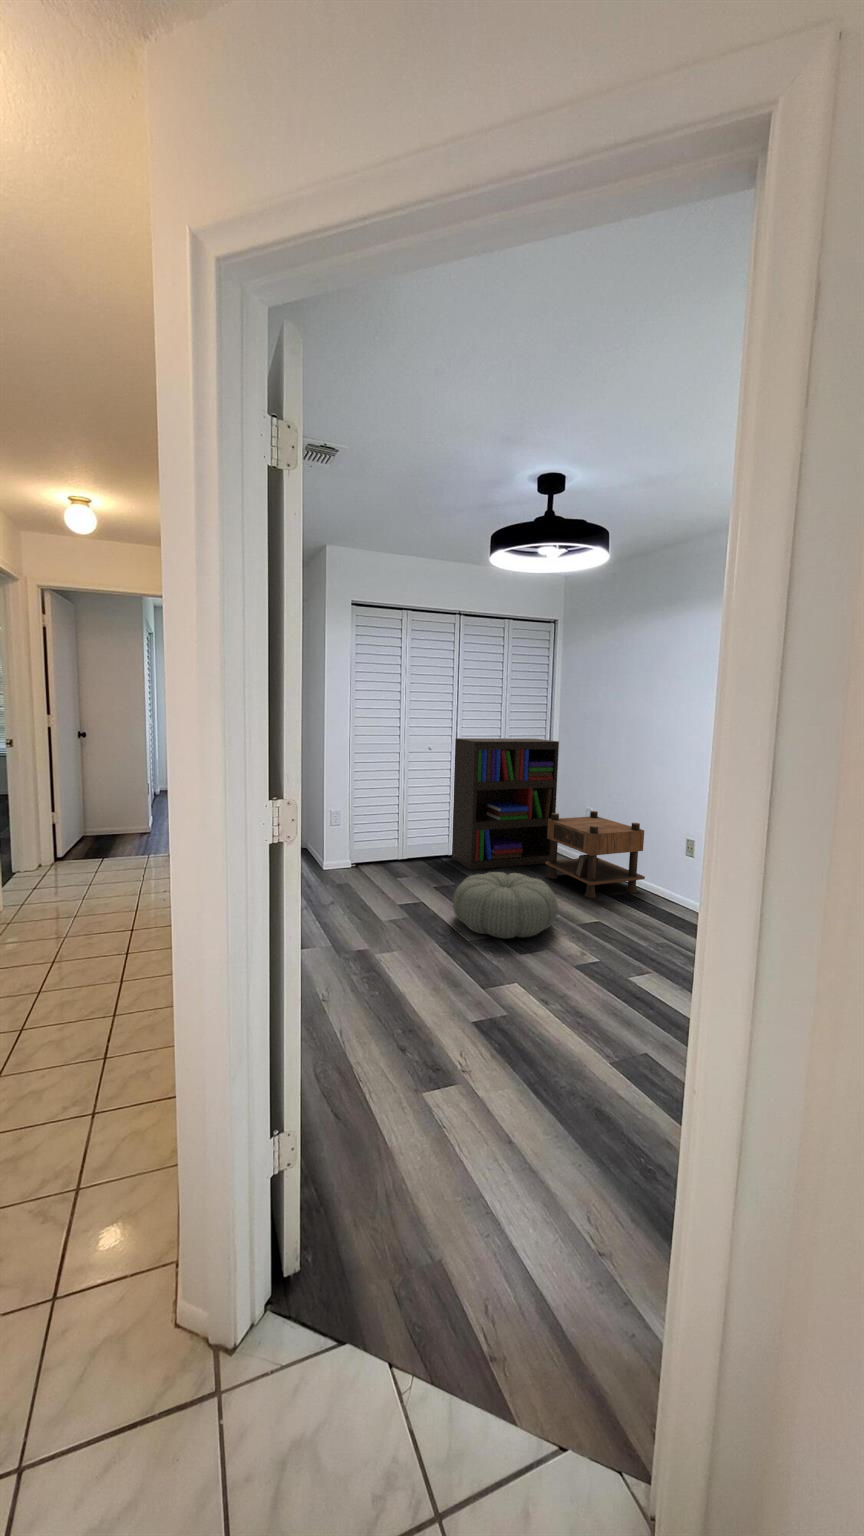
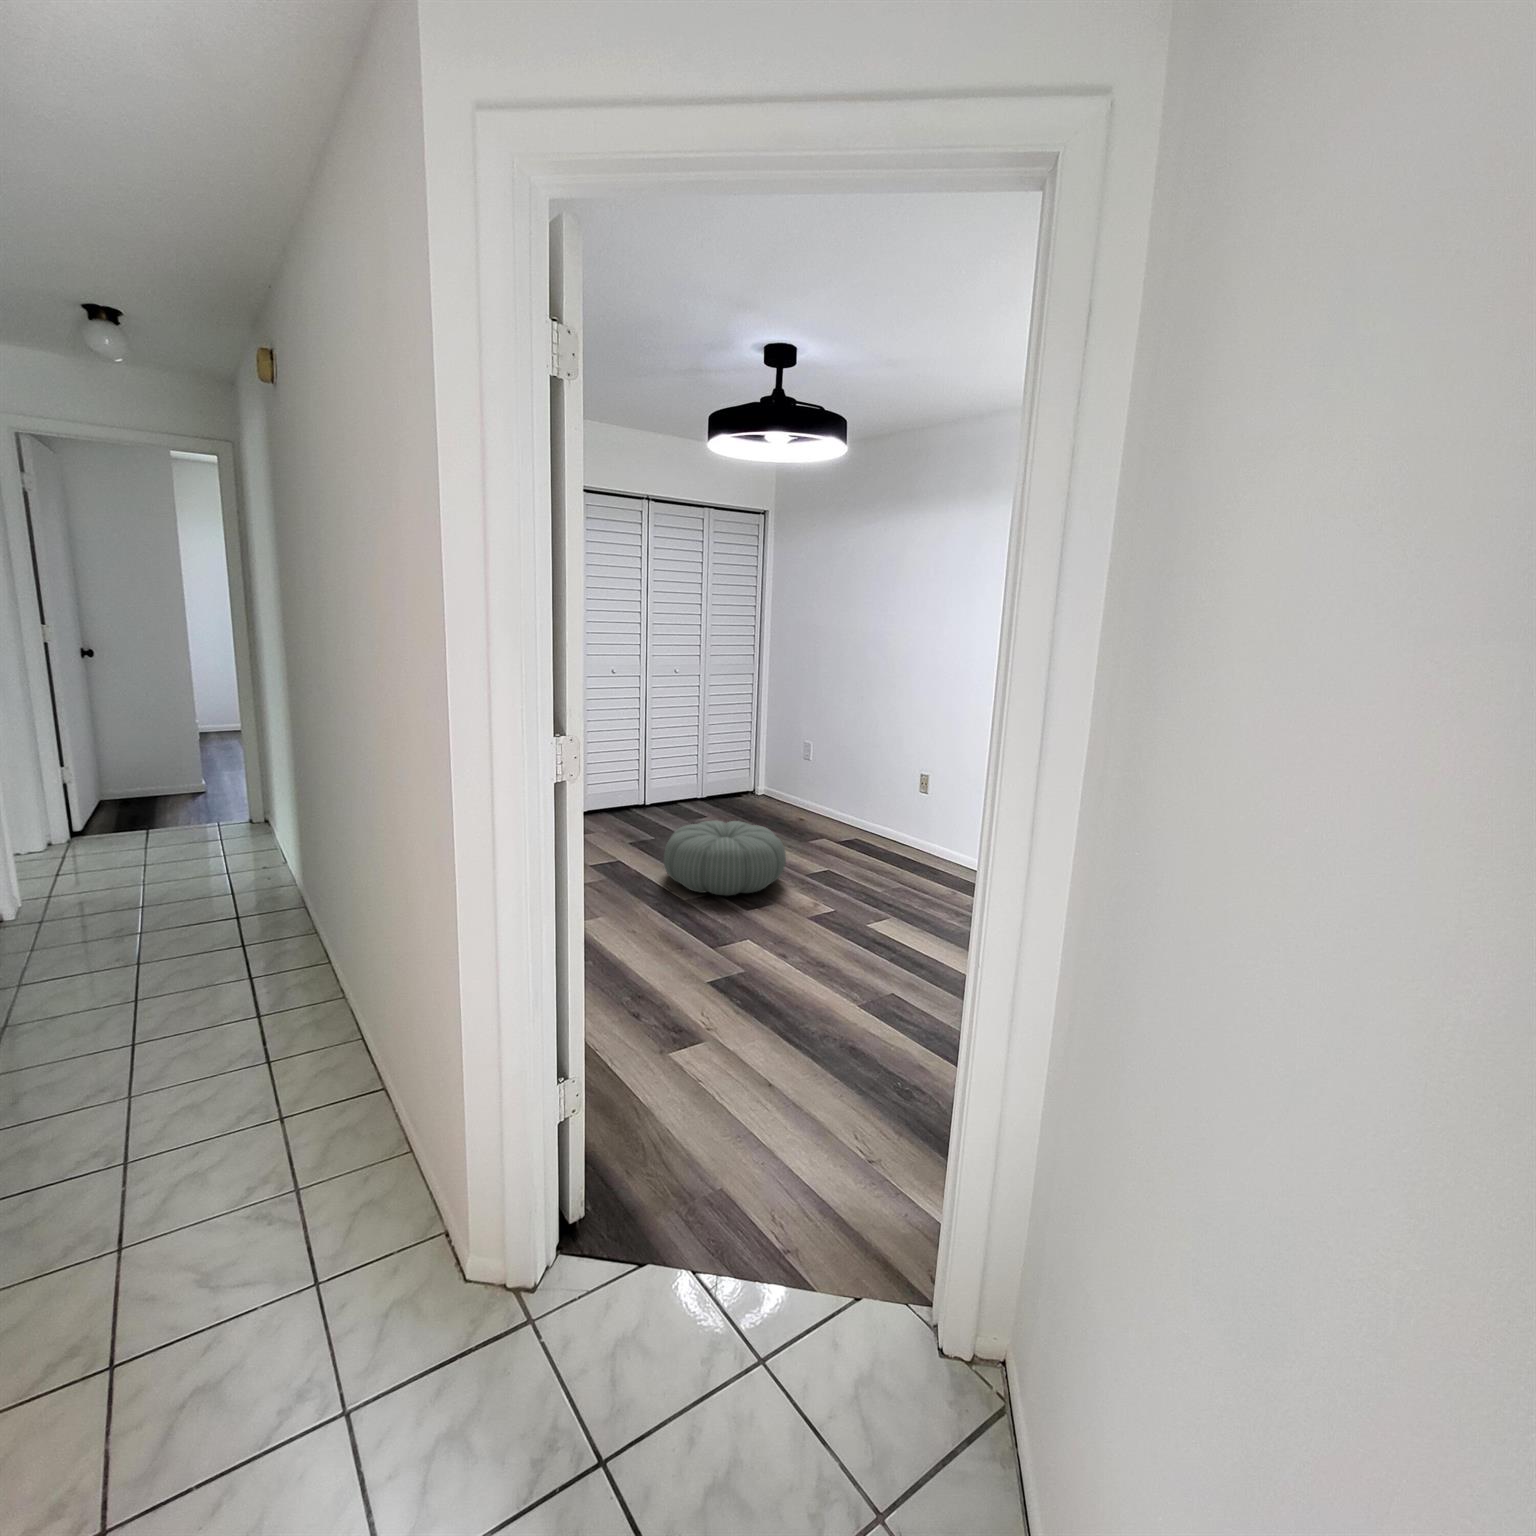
bookshelf: present [452,738,559,870] -> none [646,658,775,822]
nightstand: present [545,811,645,898] -> none [762,746,875,846]

